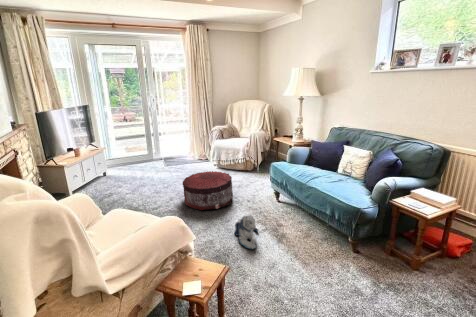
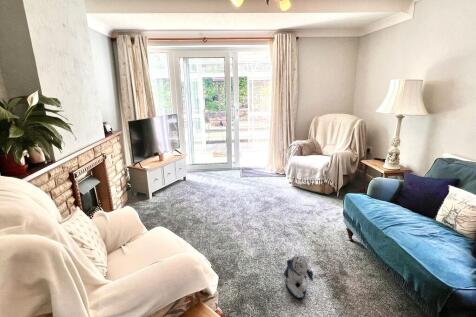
pouf: present [183,171,233,210] -> none [244,192,298,236]

